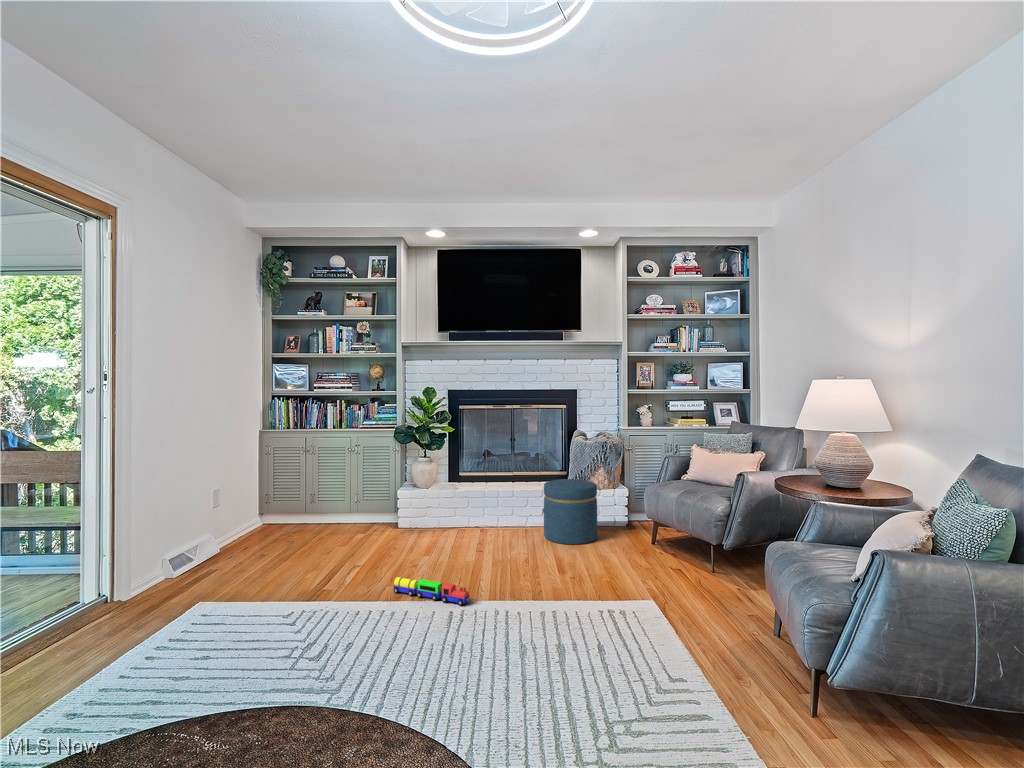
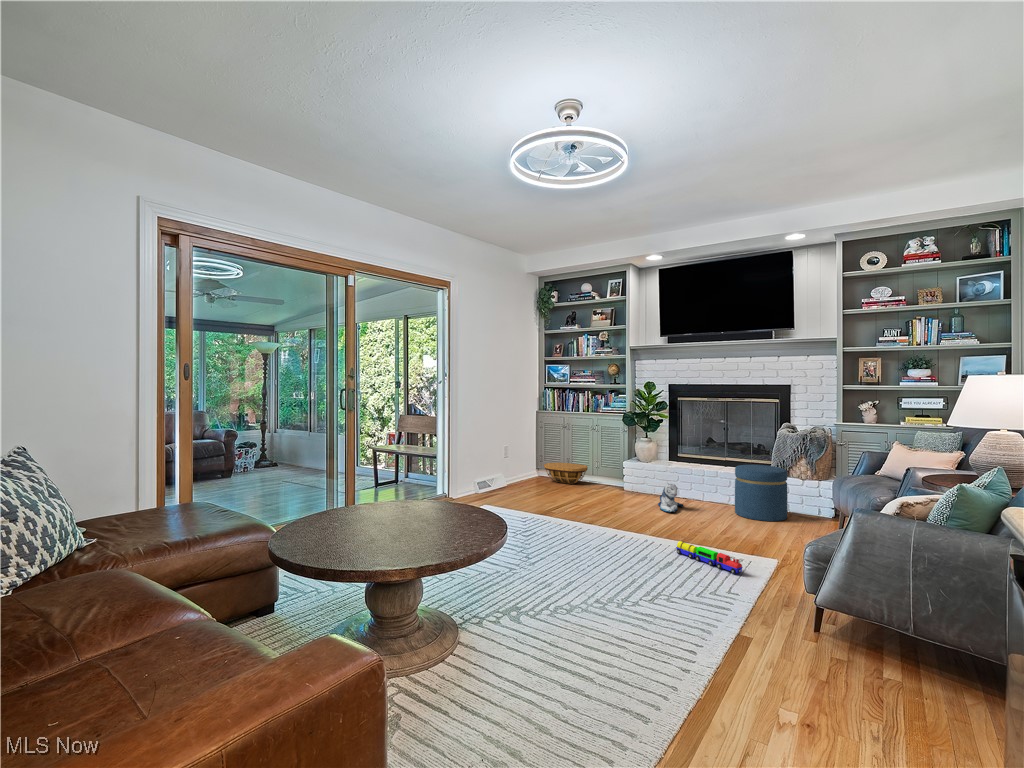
basket: none [280,500,346,530] -> present [544,463,588,484]
plush toy: none [459,516,490,554] -> present [658,483,684,512]
toy train: present [393,577,469,606] -> present [676,541,743,574]

